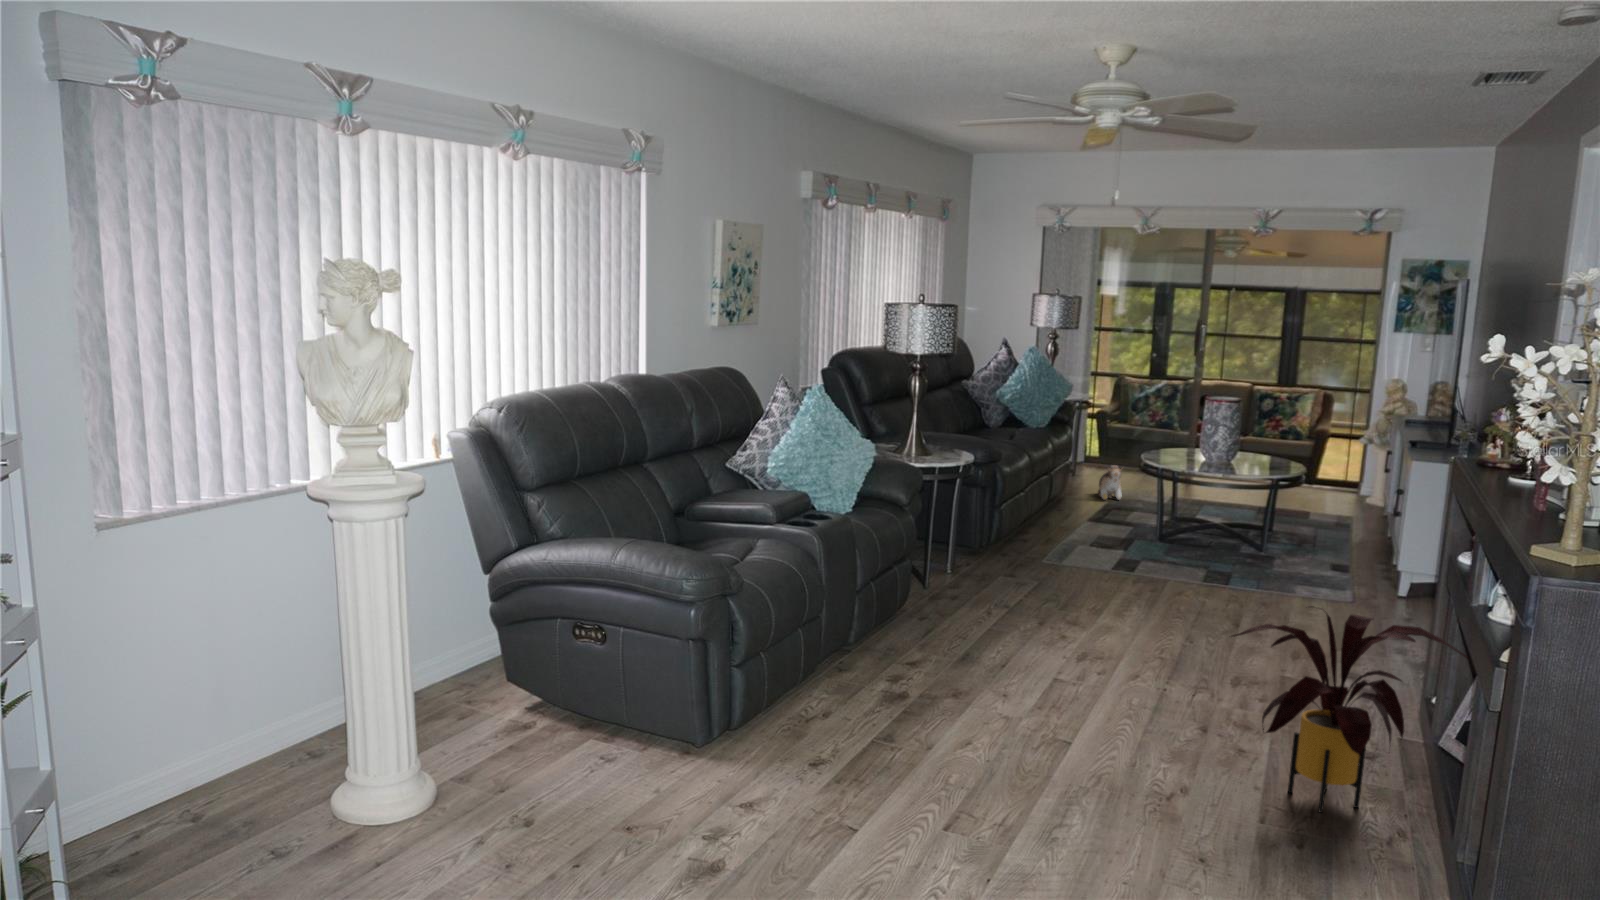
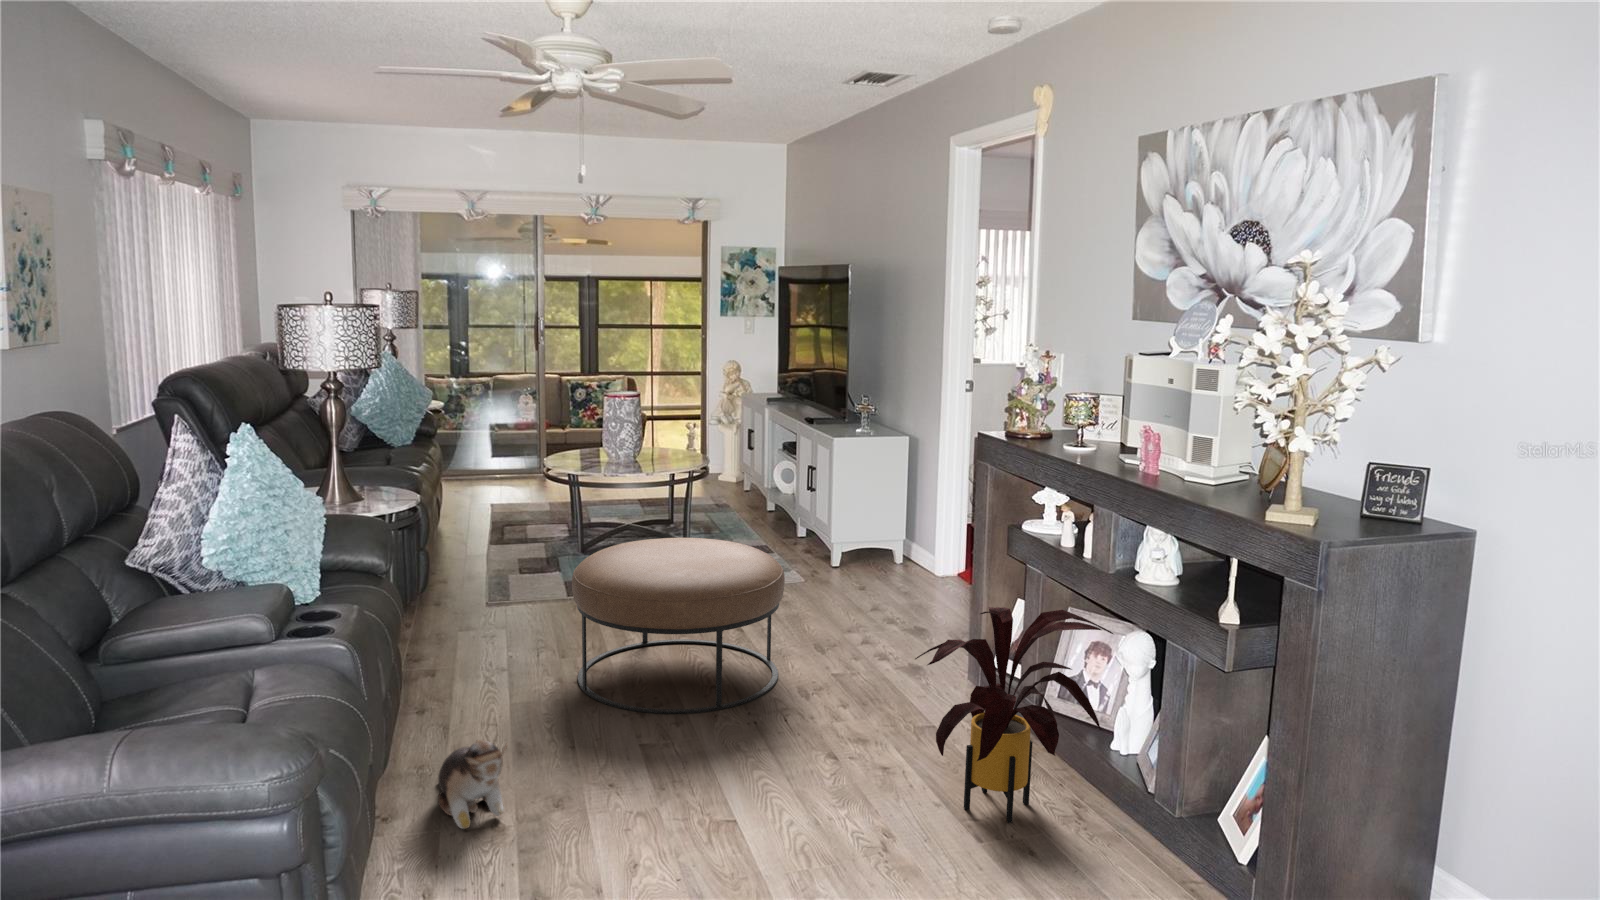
plush toy: present [1098,465,1122,500] -> present [438,740,507,829]
ottoman: none [1048,524,1247,676] -> present [572,538,785,714]

